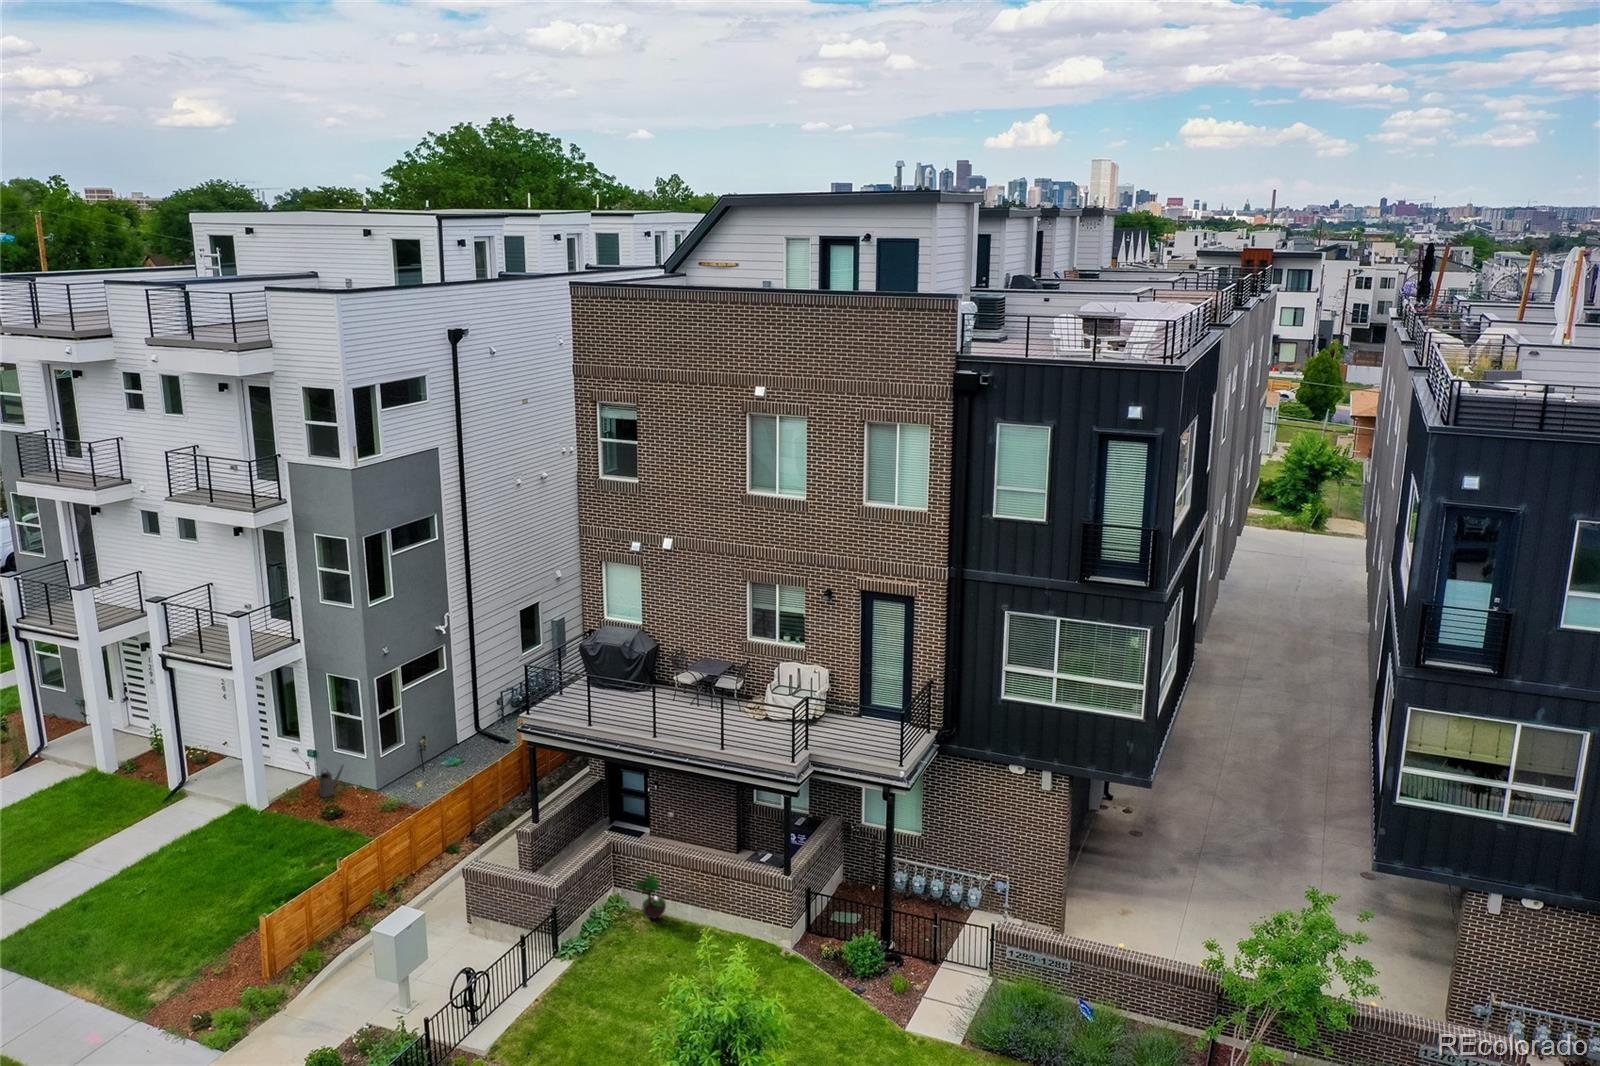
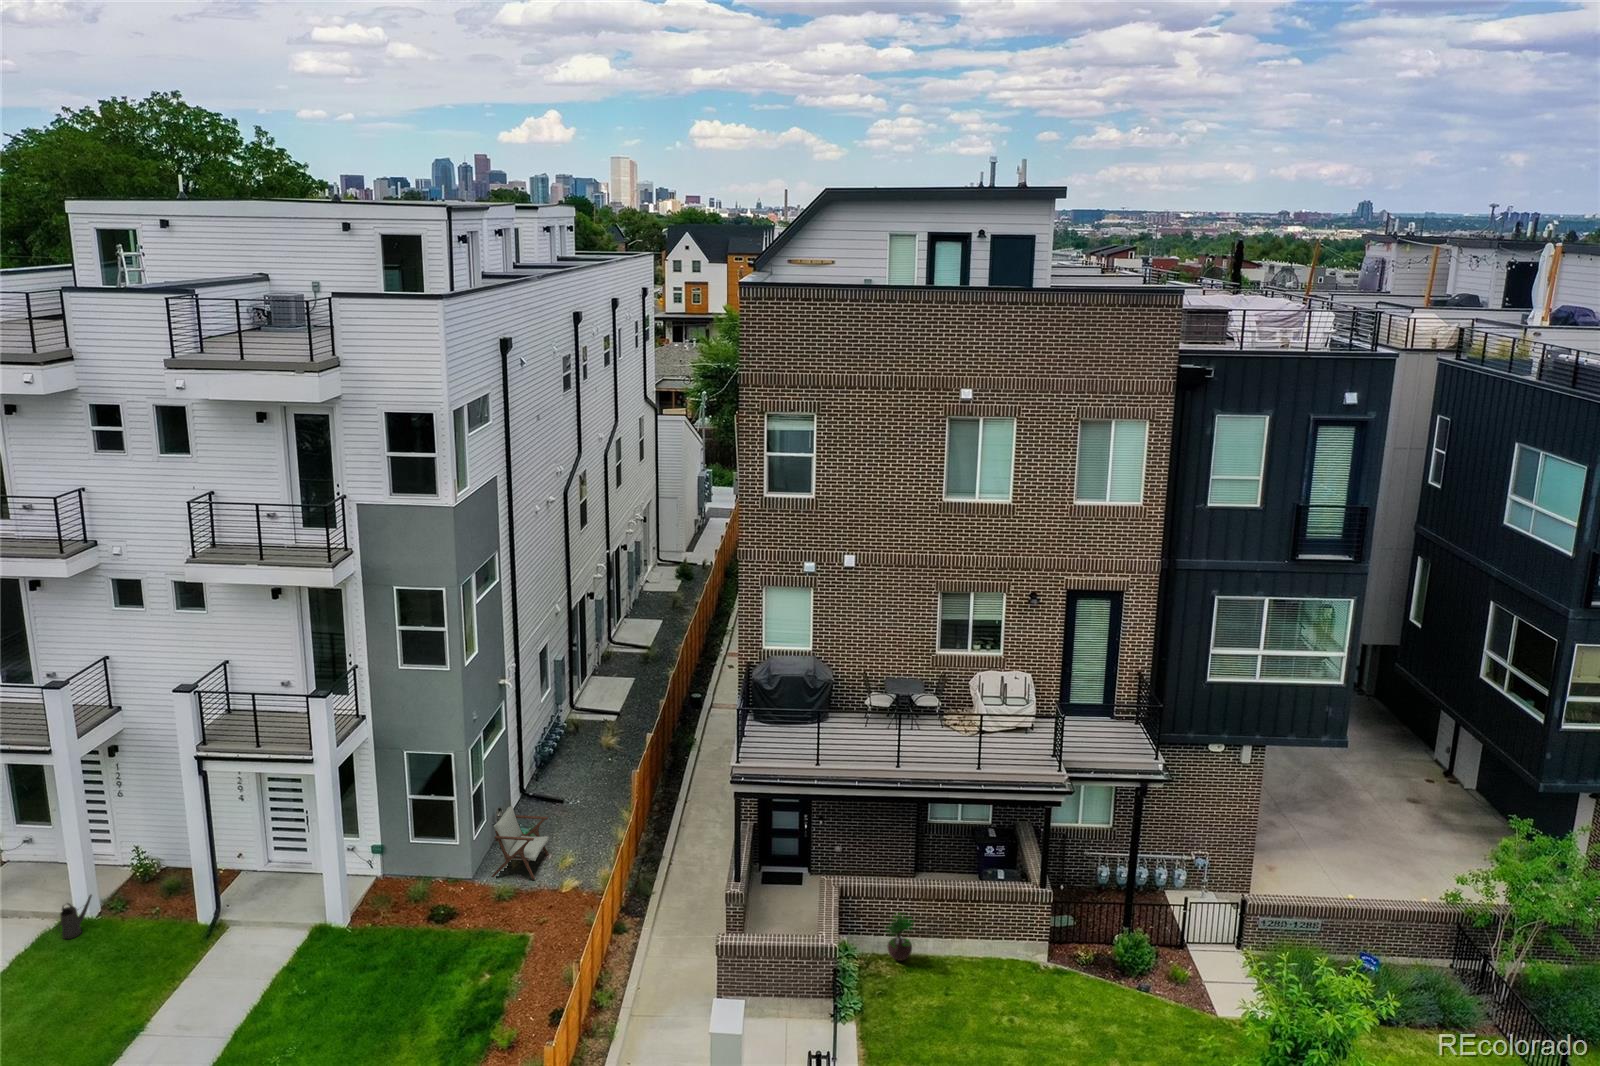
lounge chair: none [383,733,441,797] -> present [491,806,549,880]
watering can: present [319,765,343,797] -> present [58,895,92,939]

